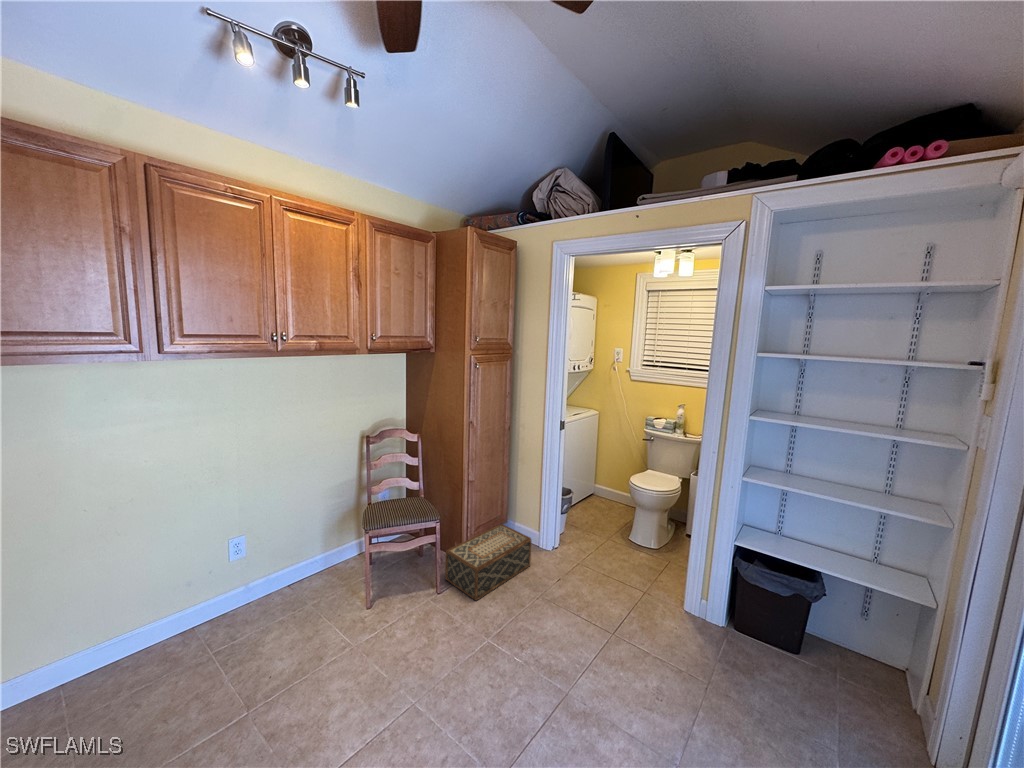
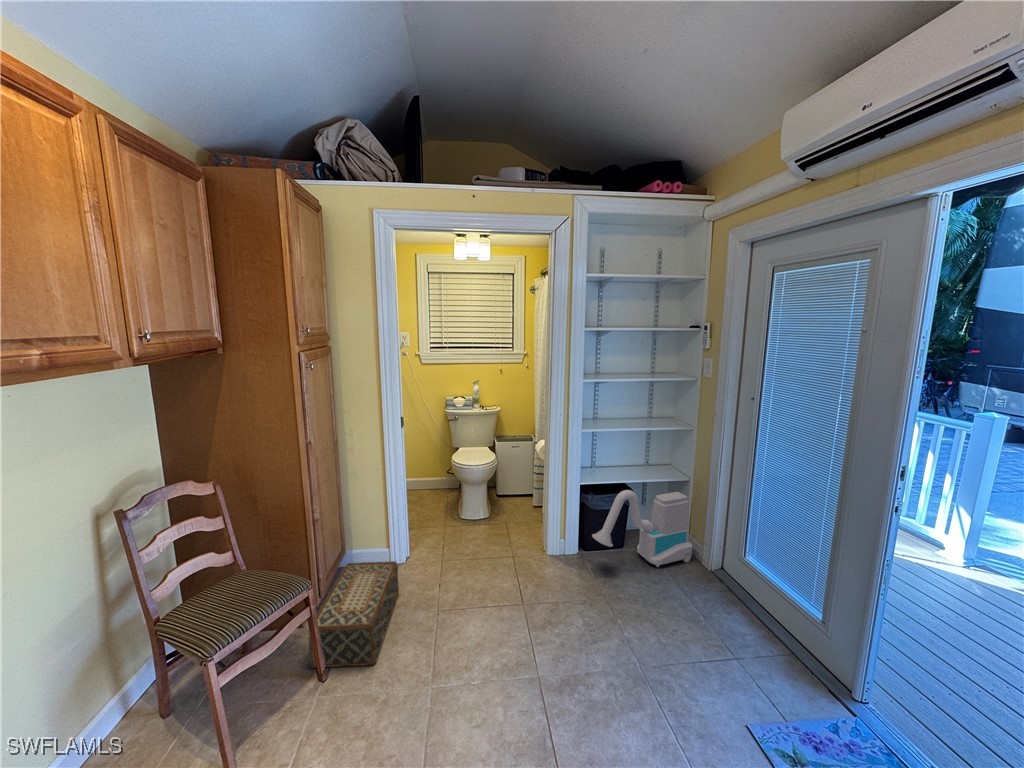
vacuum cleaner: none [728,571,922,732] -> present [592,490,692,567]

